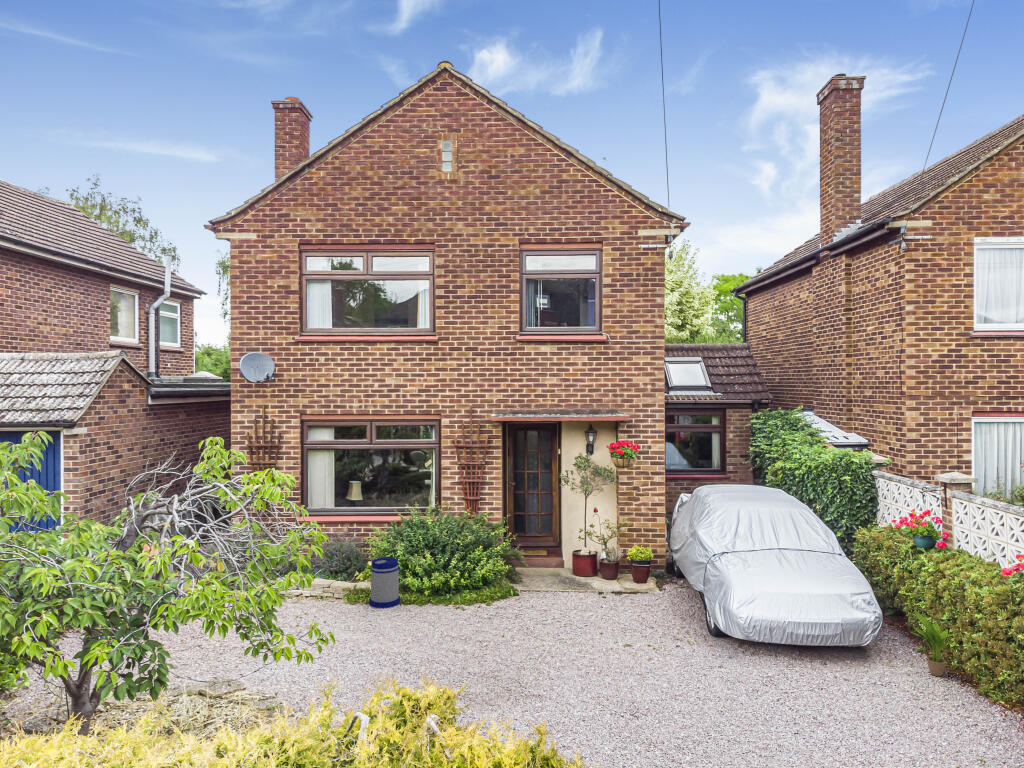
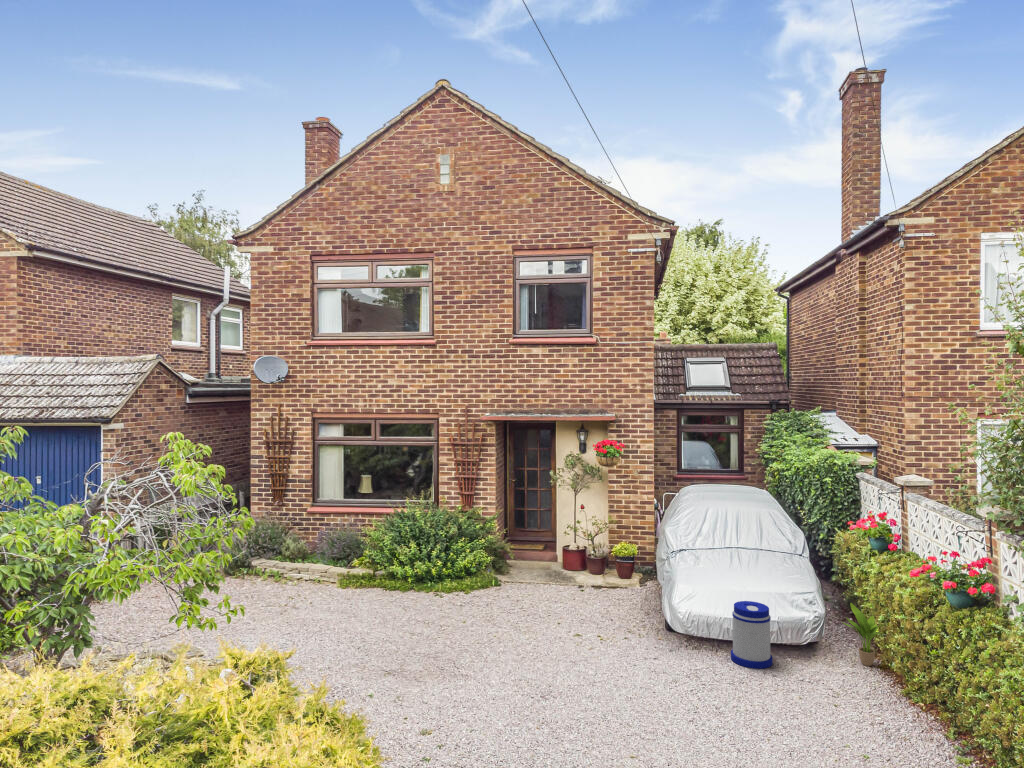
trash can: present [369,557,400,608] -> present [731,601,773,669]

